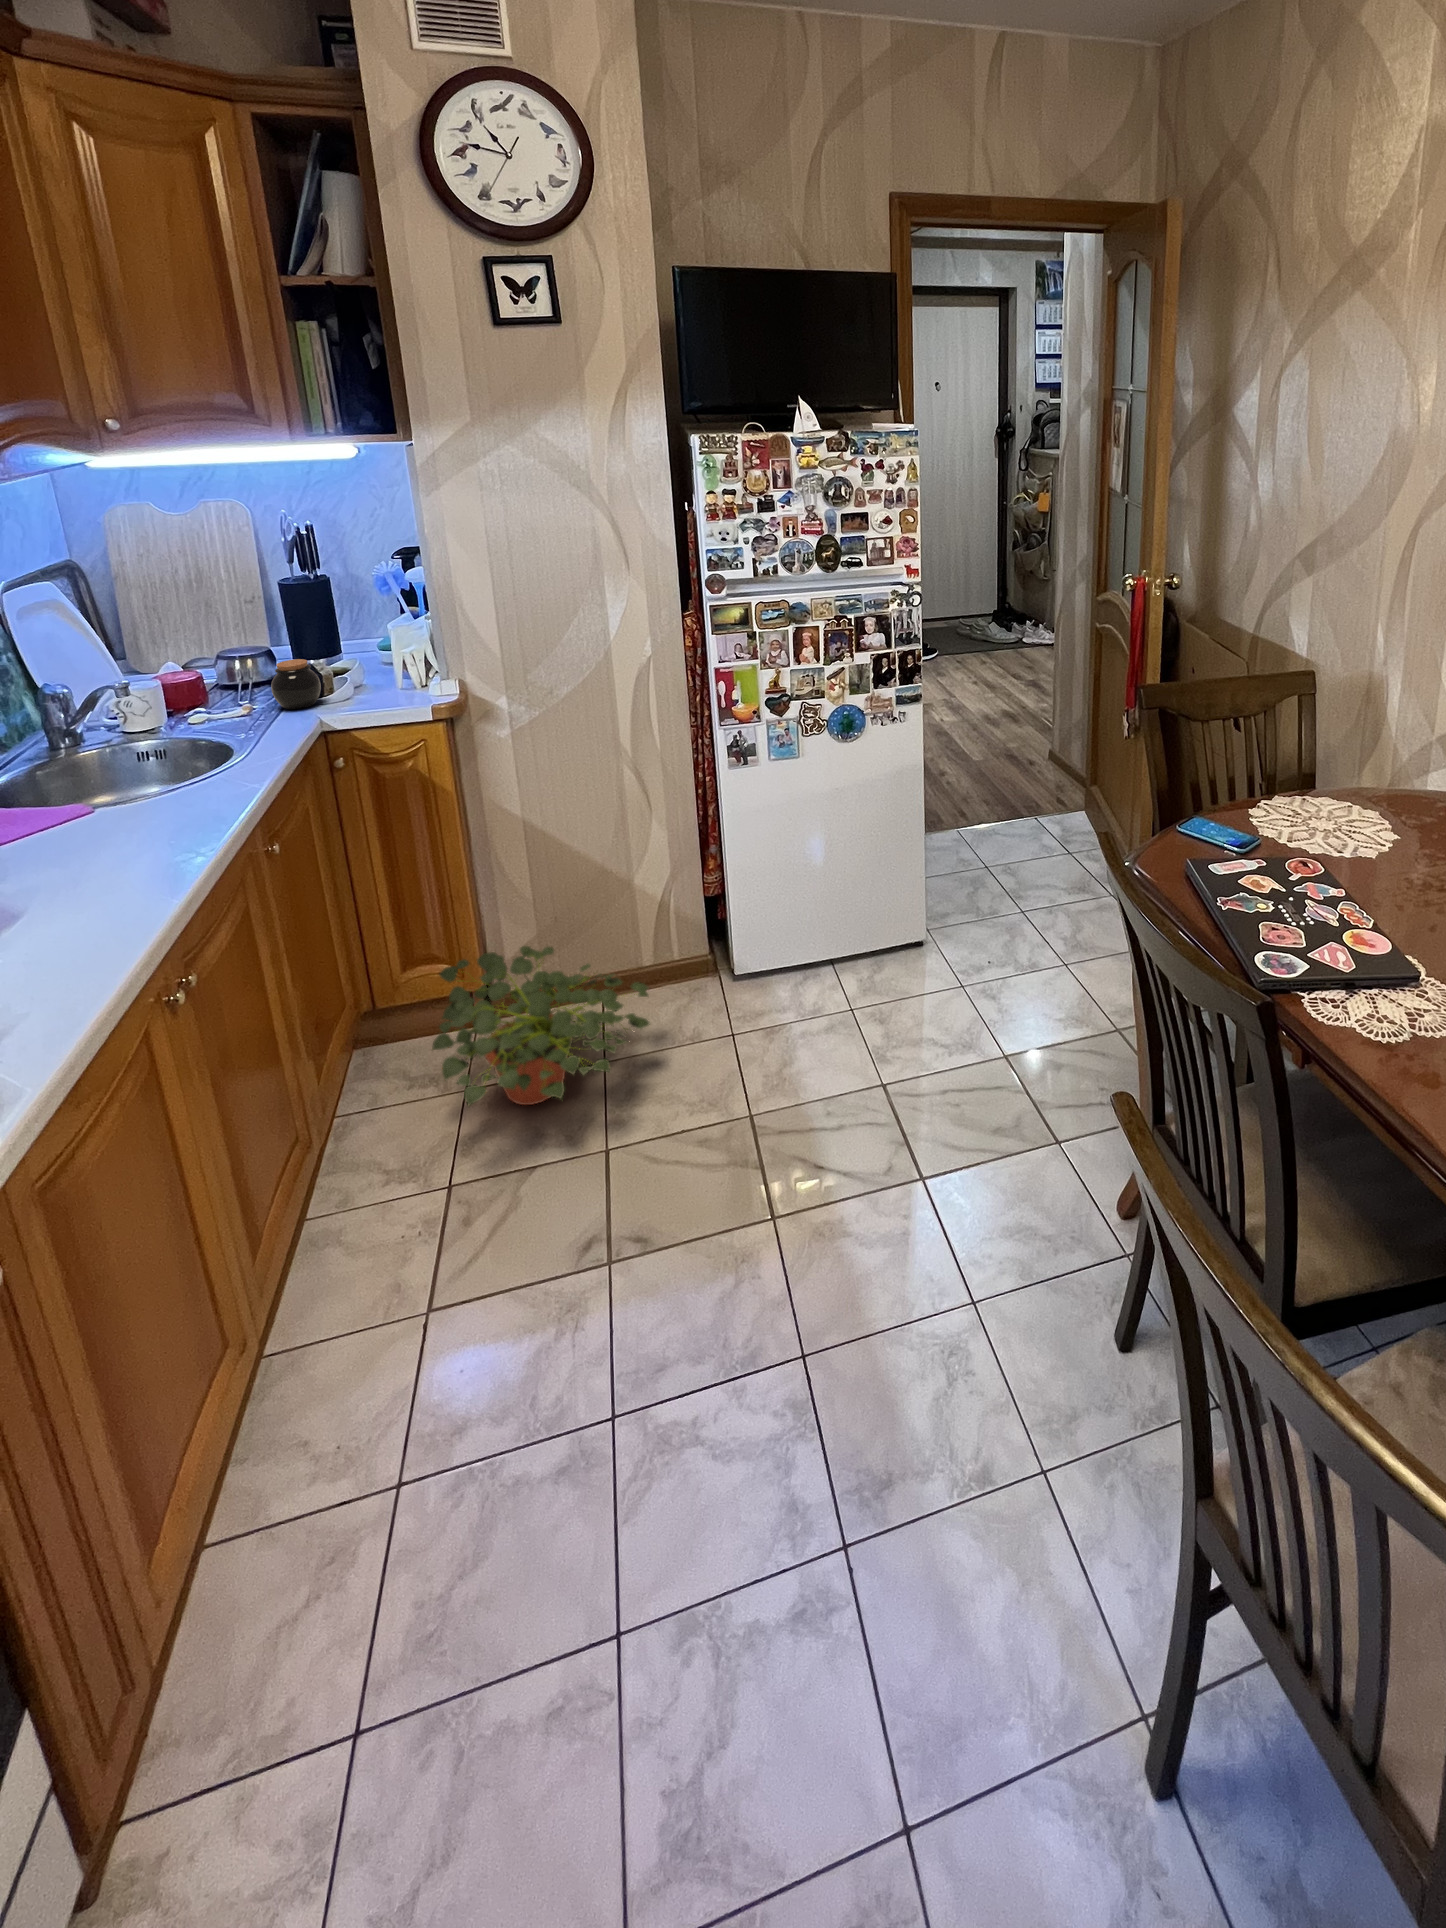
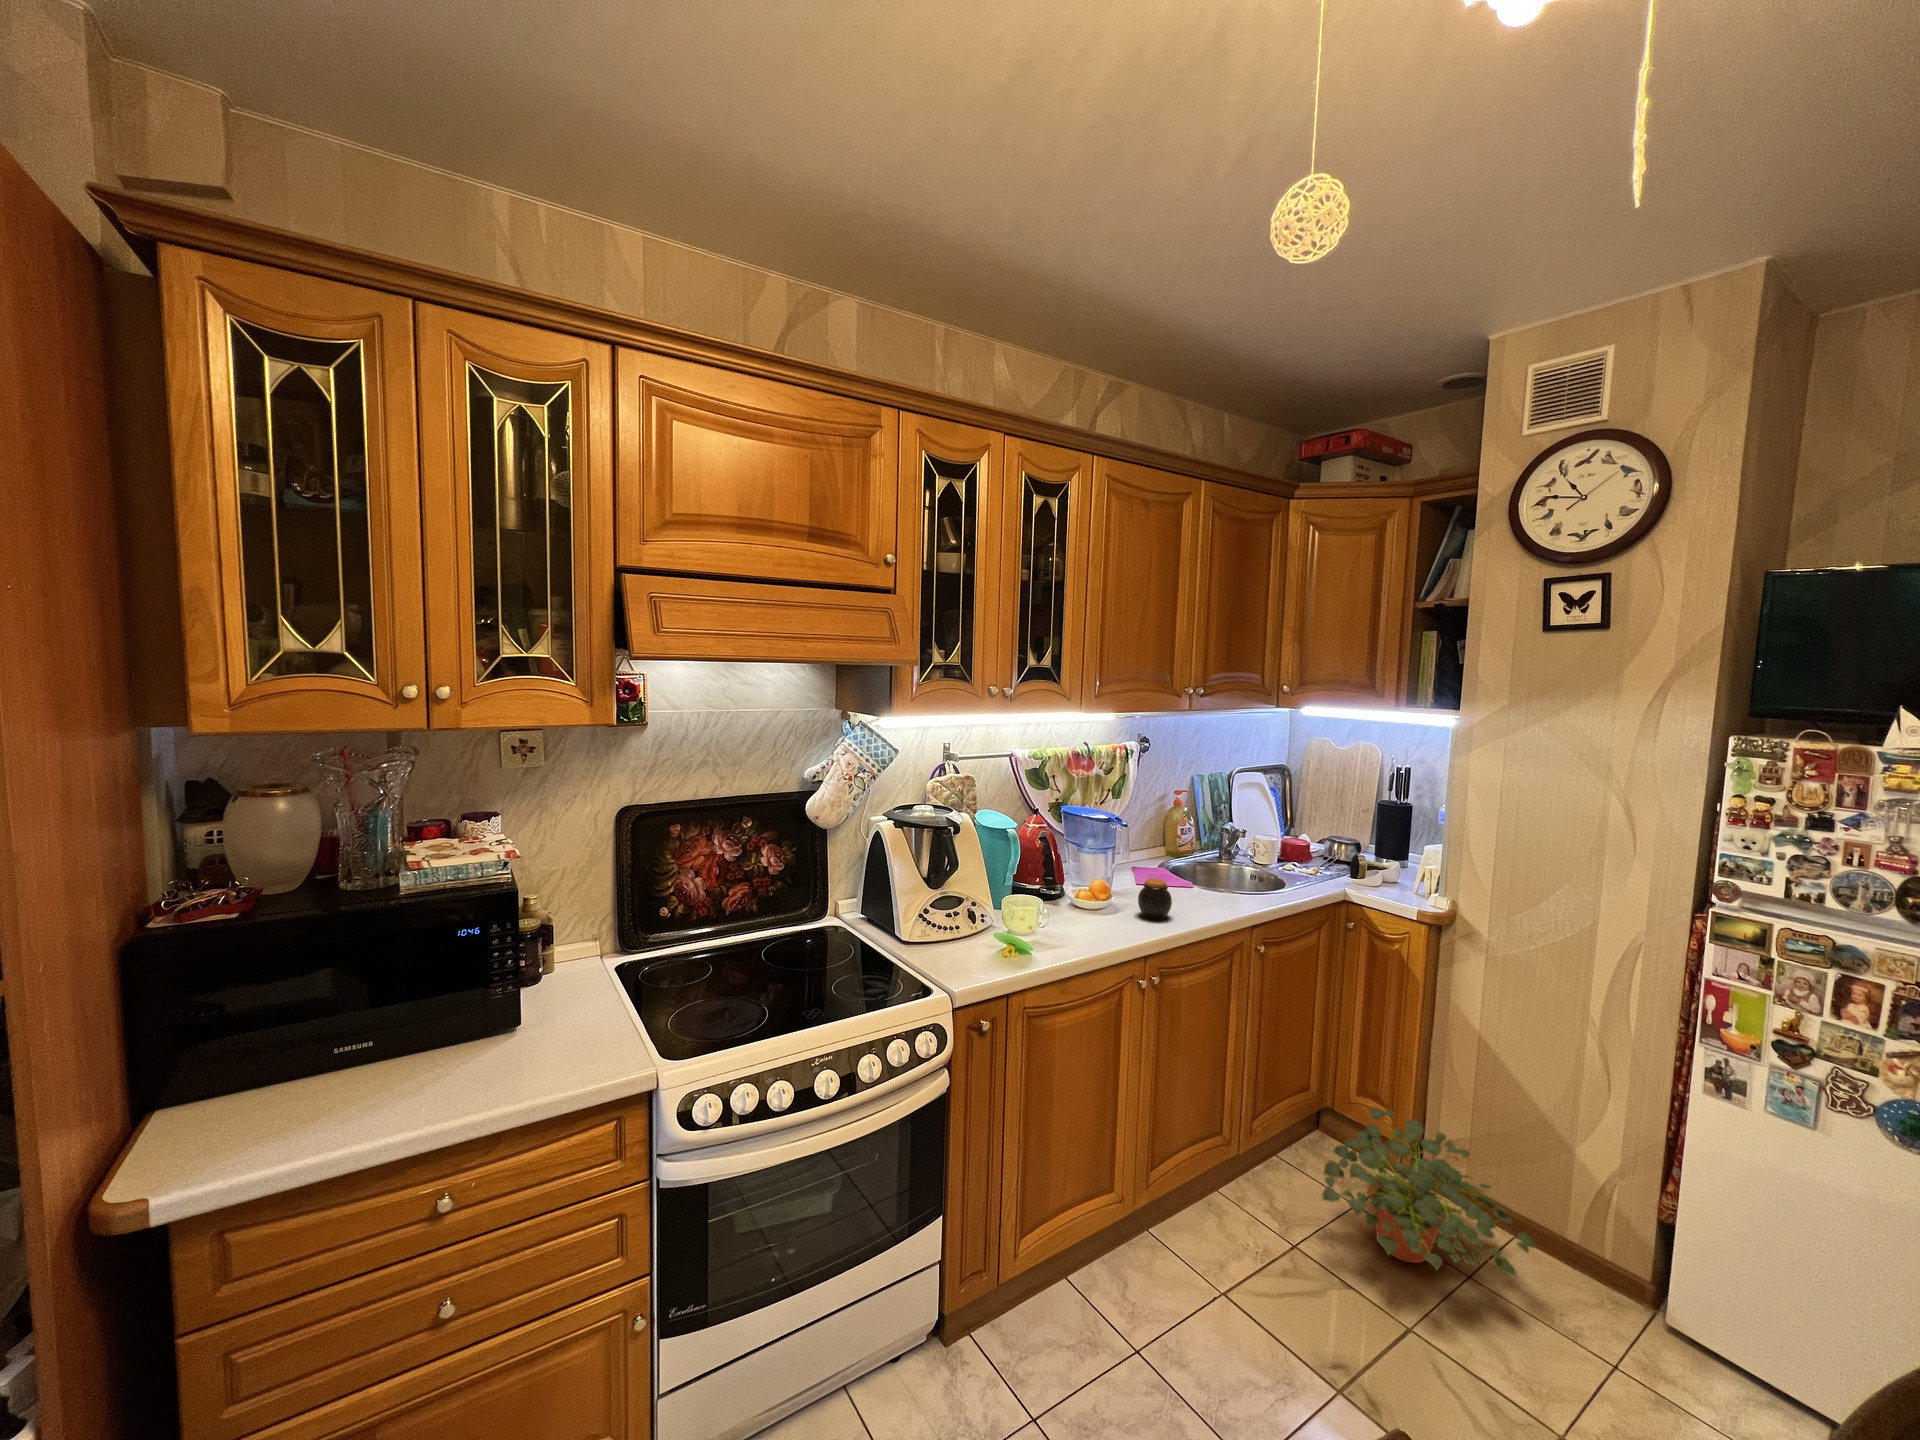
jar: present [271,659,321,709] -> present [1138,878,1172,919]

